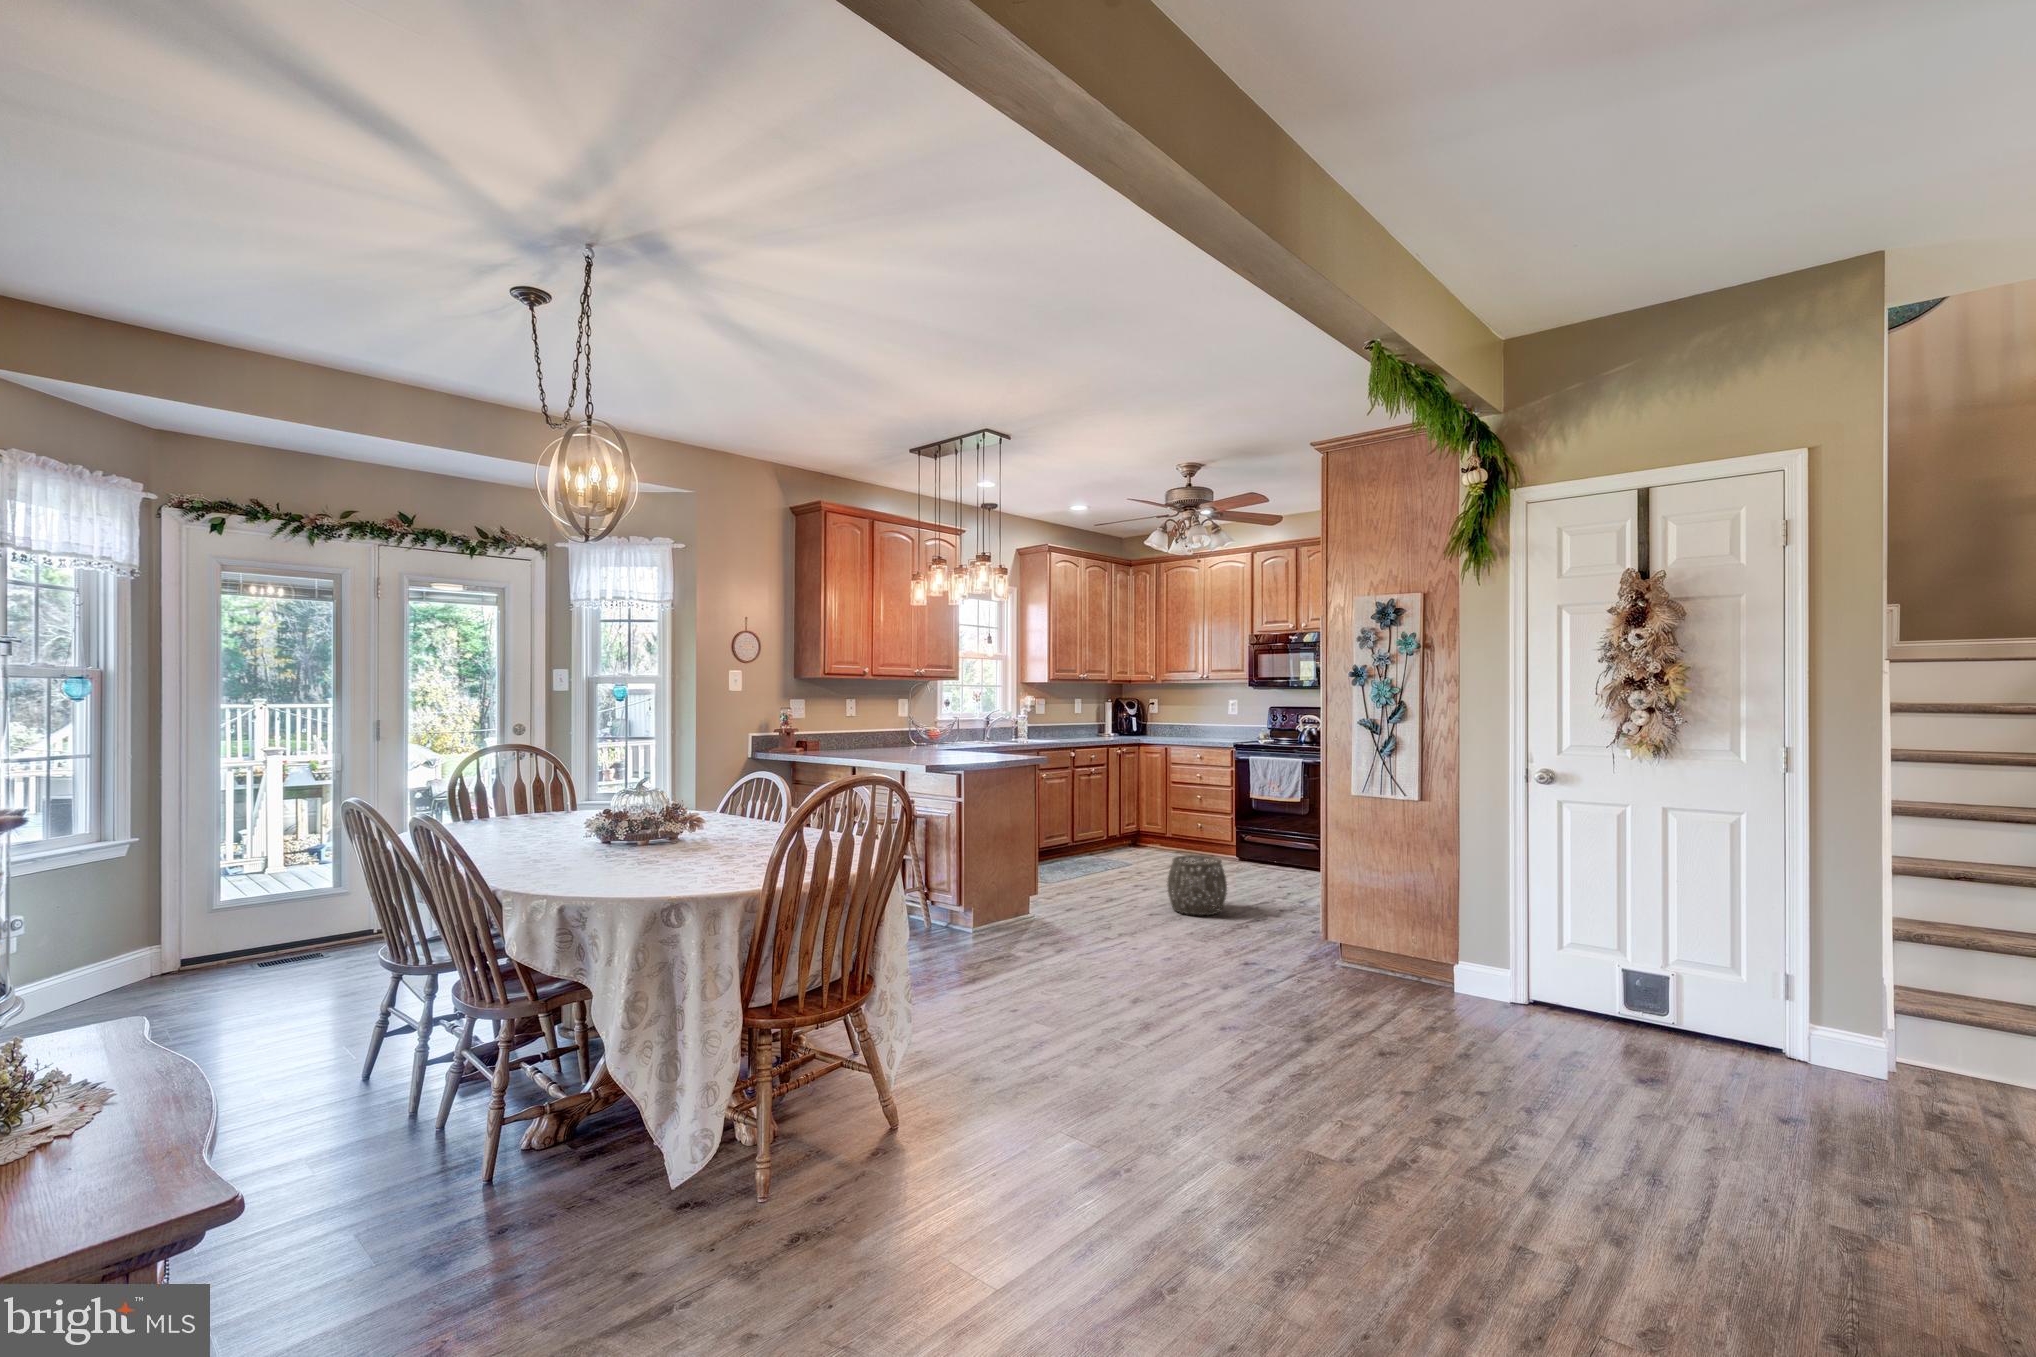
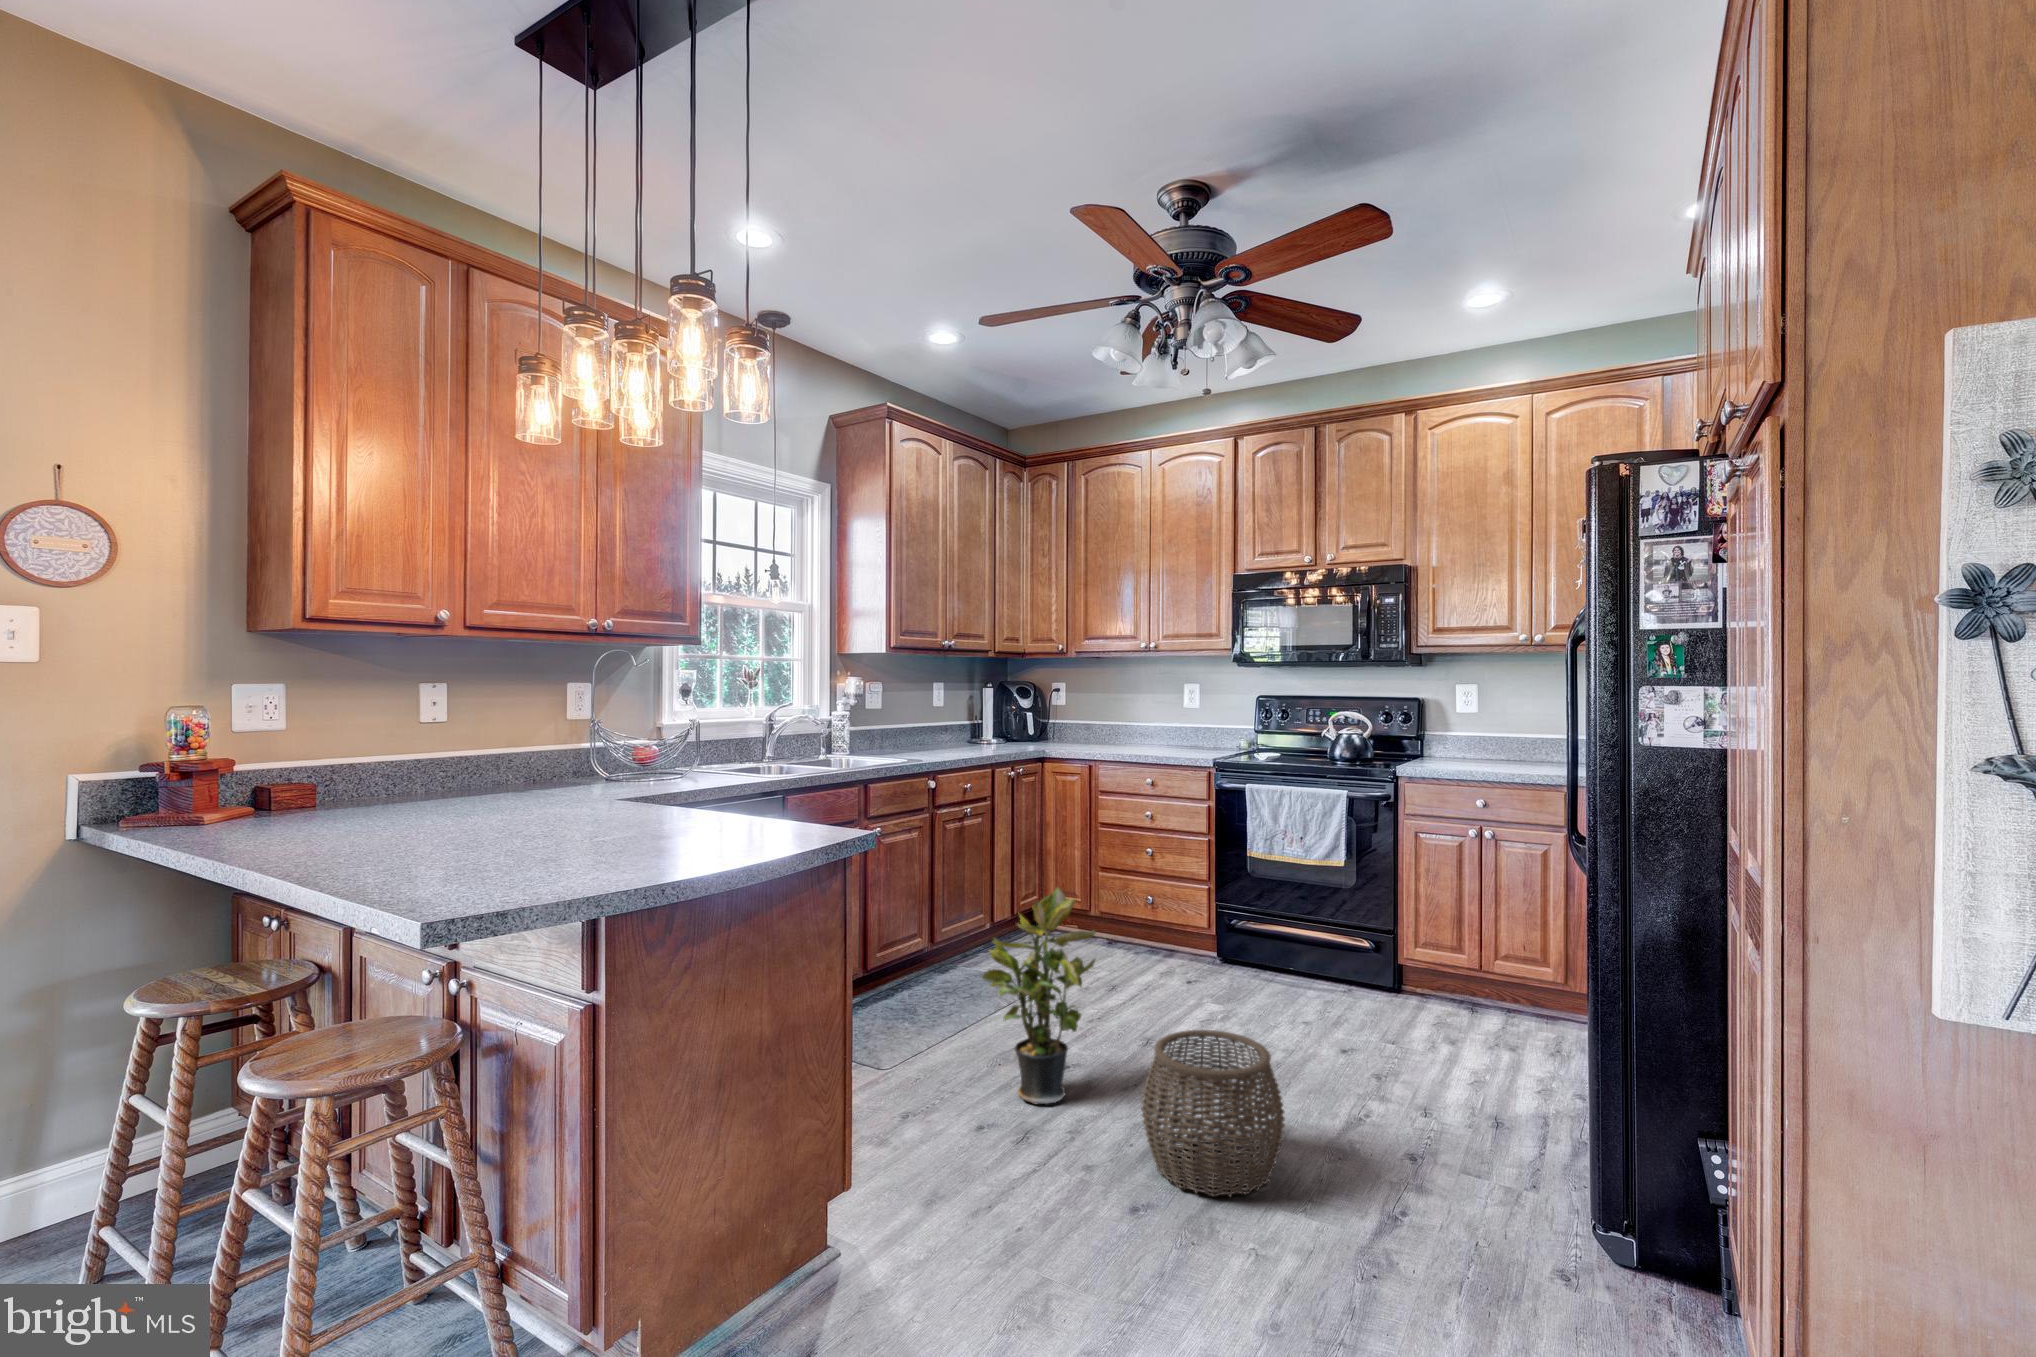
potted plant: none [1099,797,1153,894] -> present [982,888,1095,1104]

